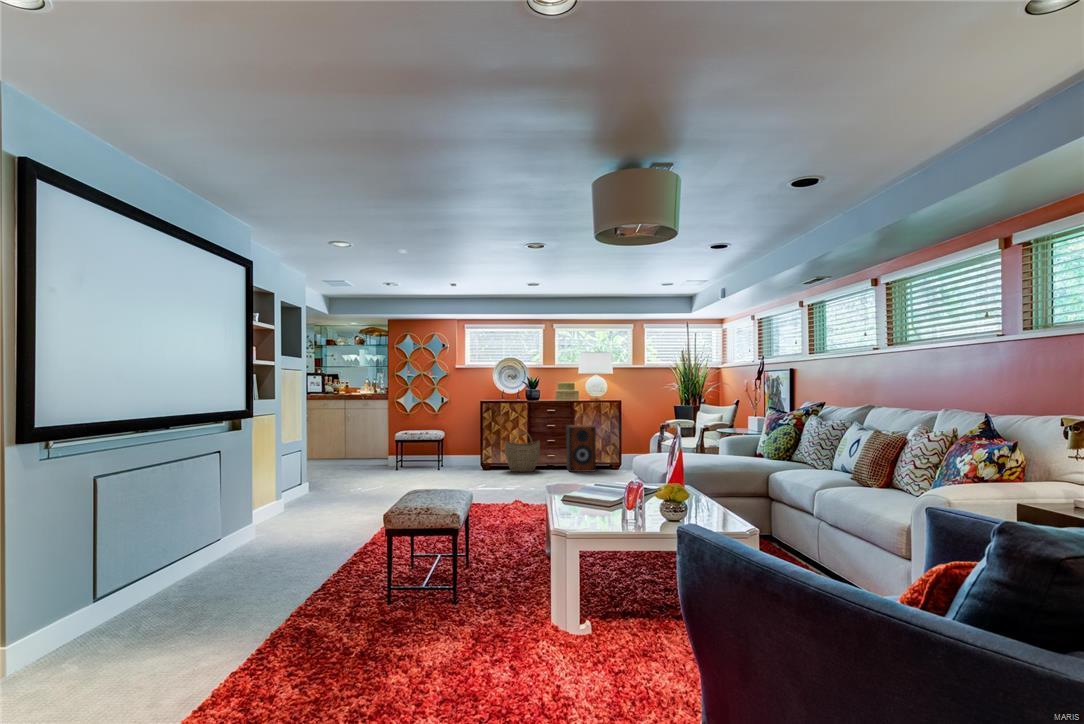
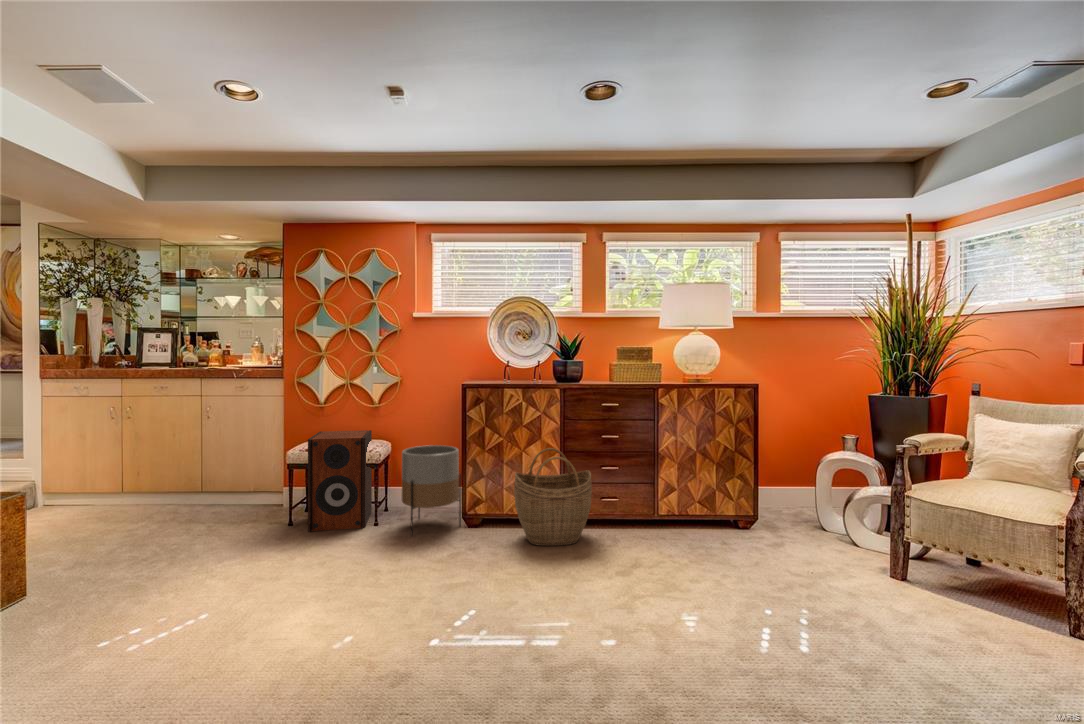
speaker: present [566,425,596,472] -> present [308,430,372,532]
planter: none [453,431,481,471] -> present [402,445,461,536]

